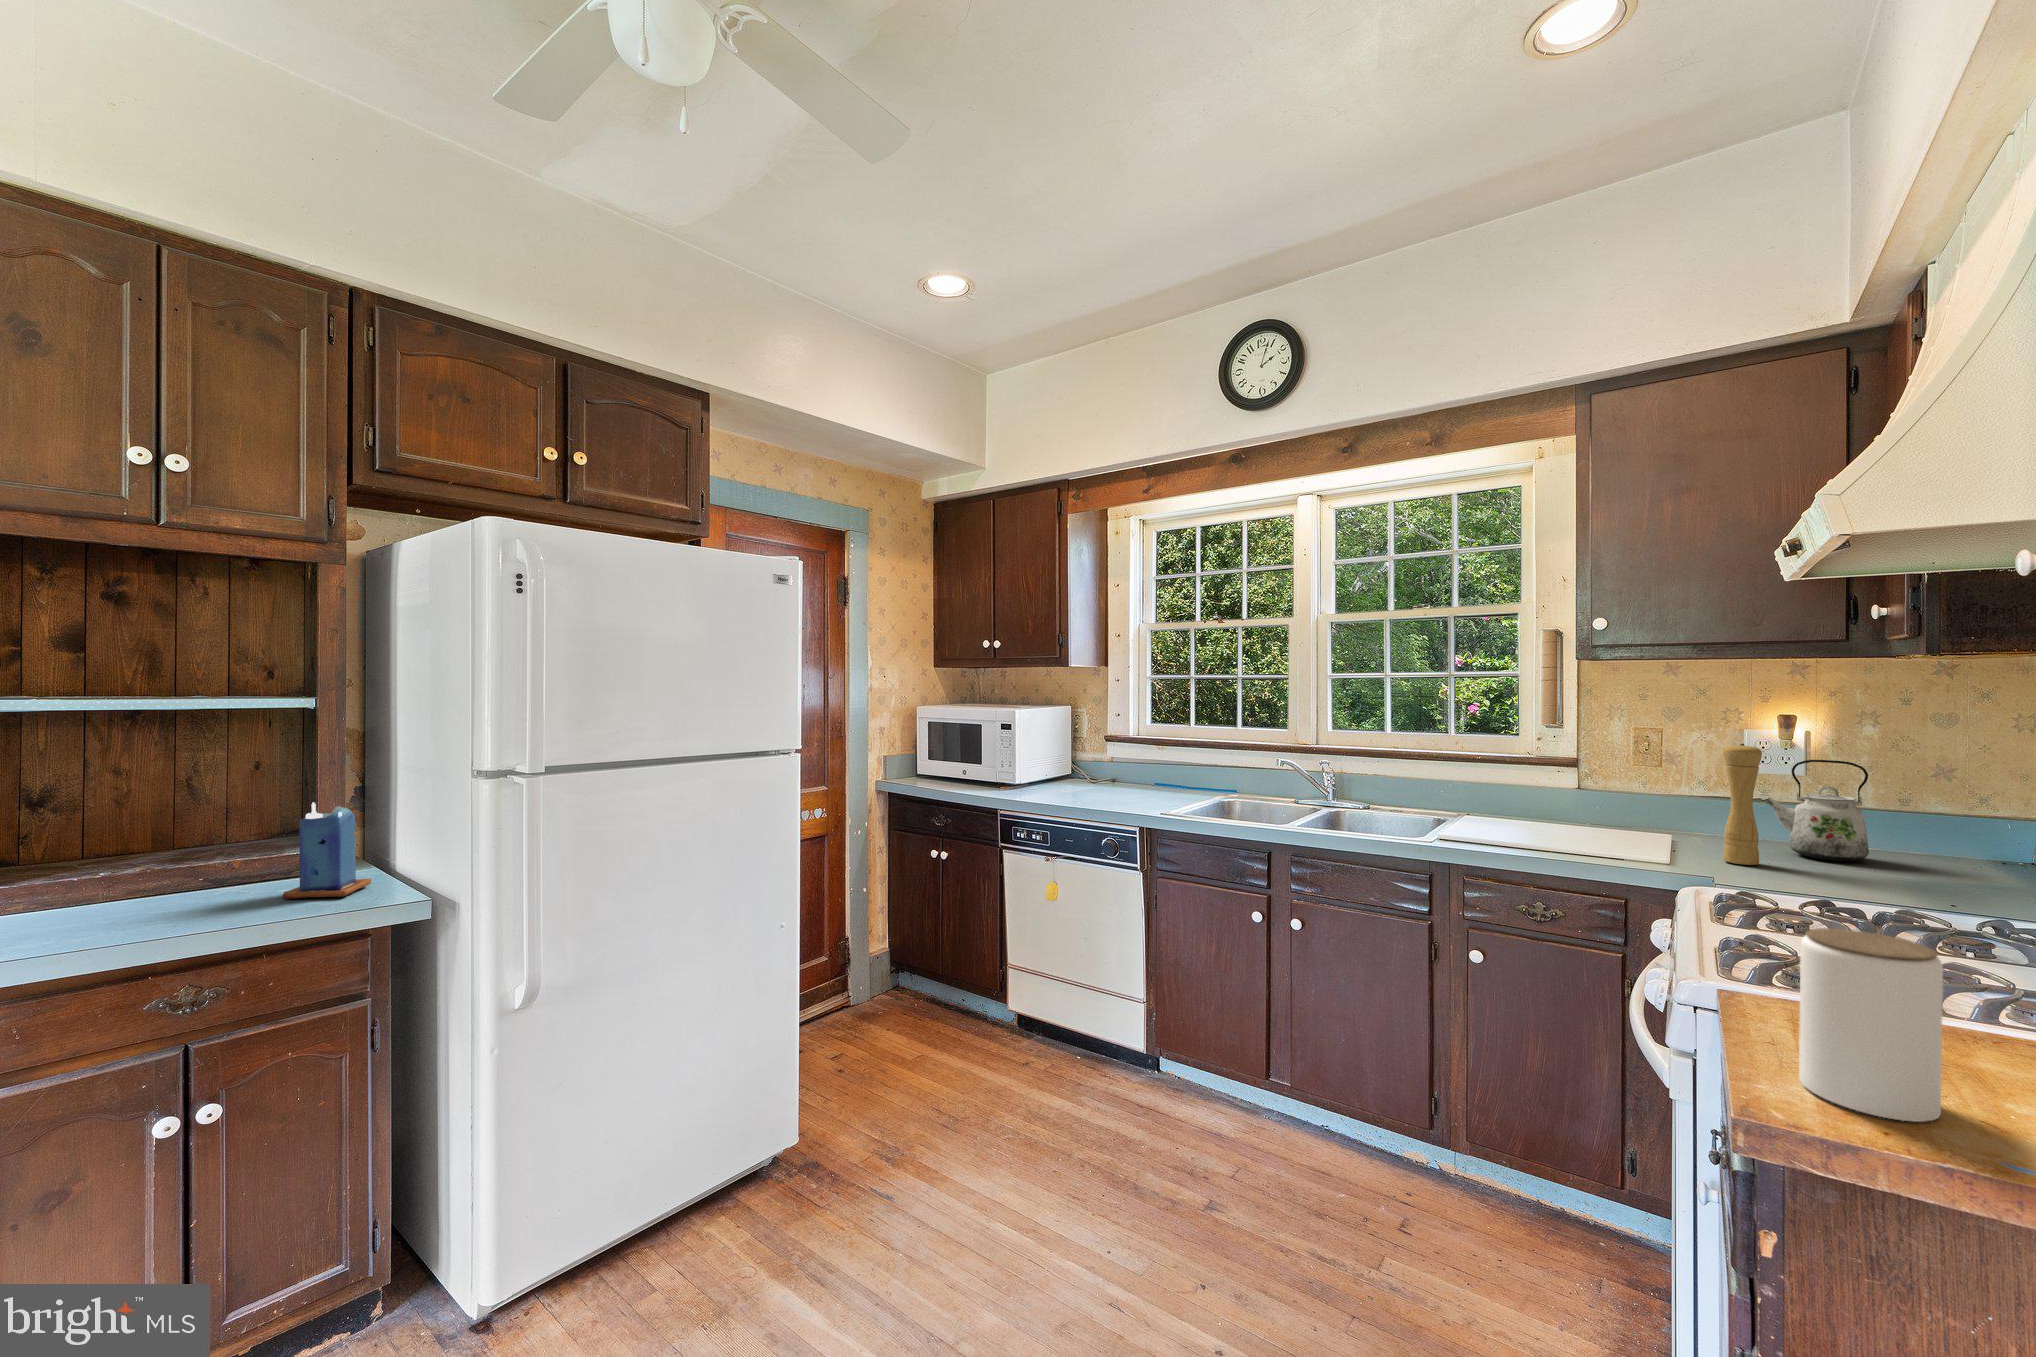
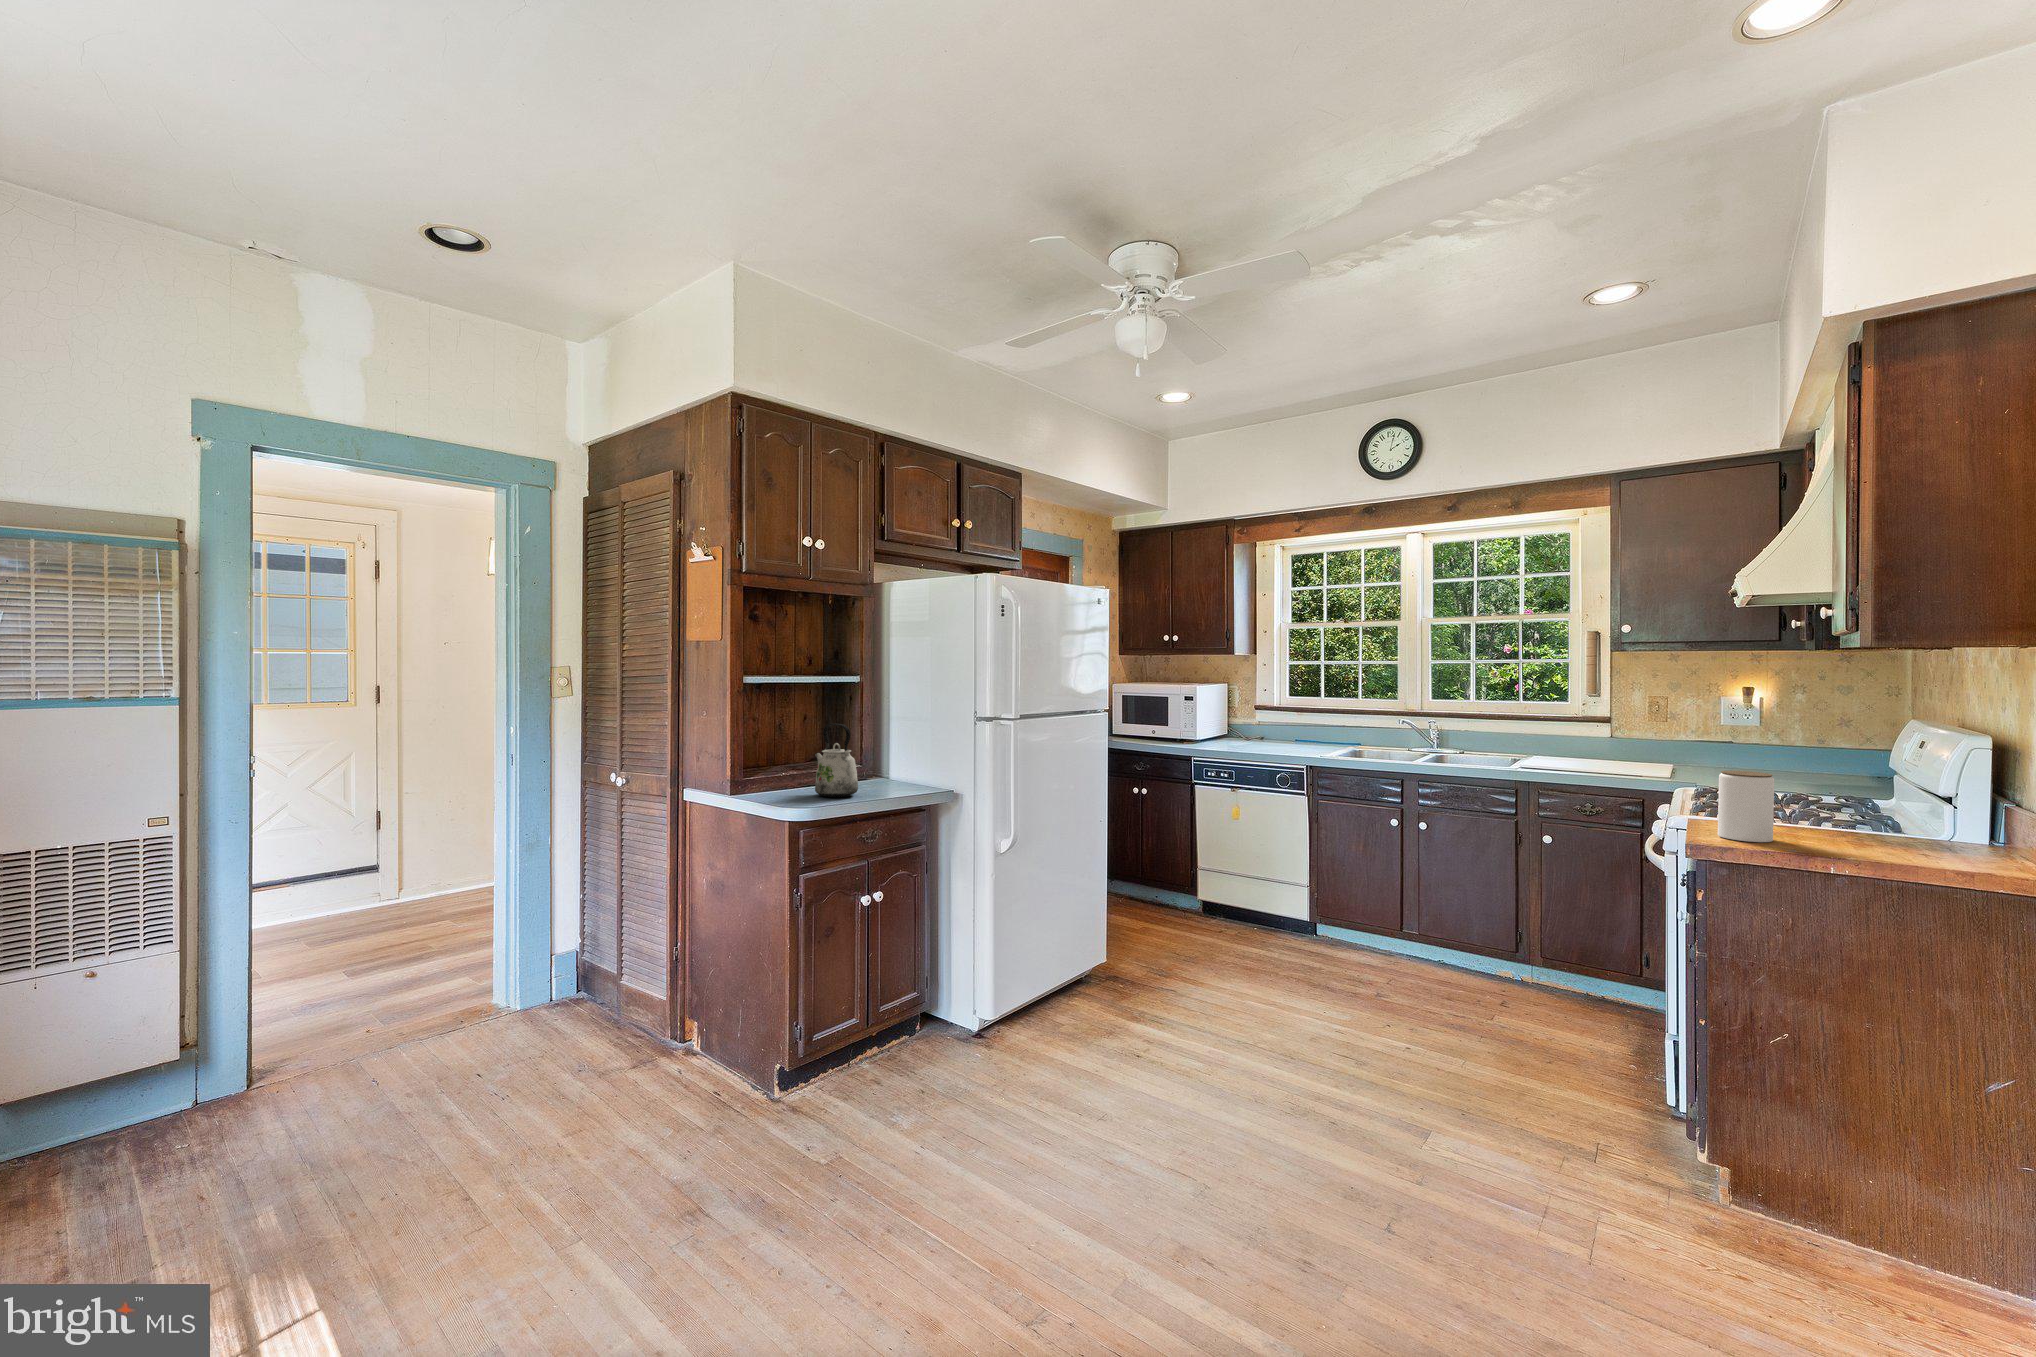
pepper mill: present [1723,743,1762,865] -> none [1702,704,1726,778]
kettle: present [1762,760,1869,861] -> present [815,724,858,797]
candle: present [283,802,371,899] -> none [875,734,907,789]

